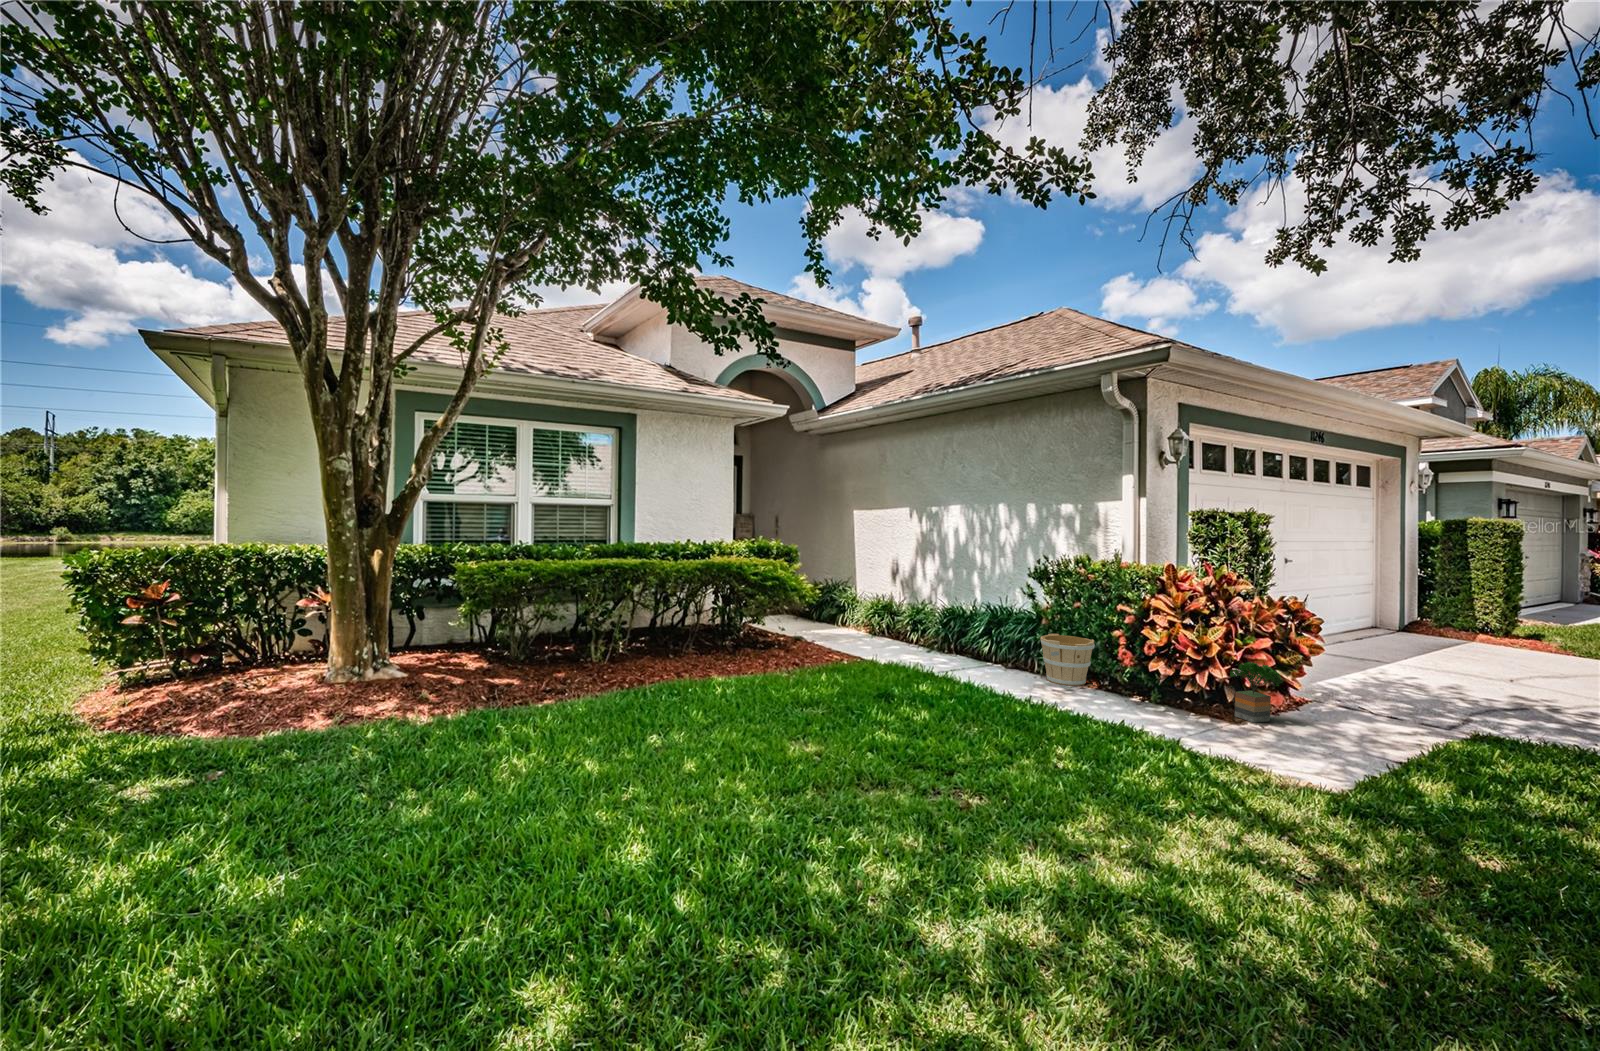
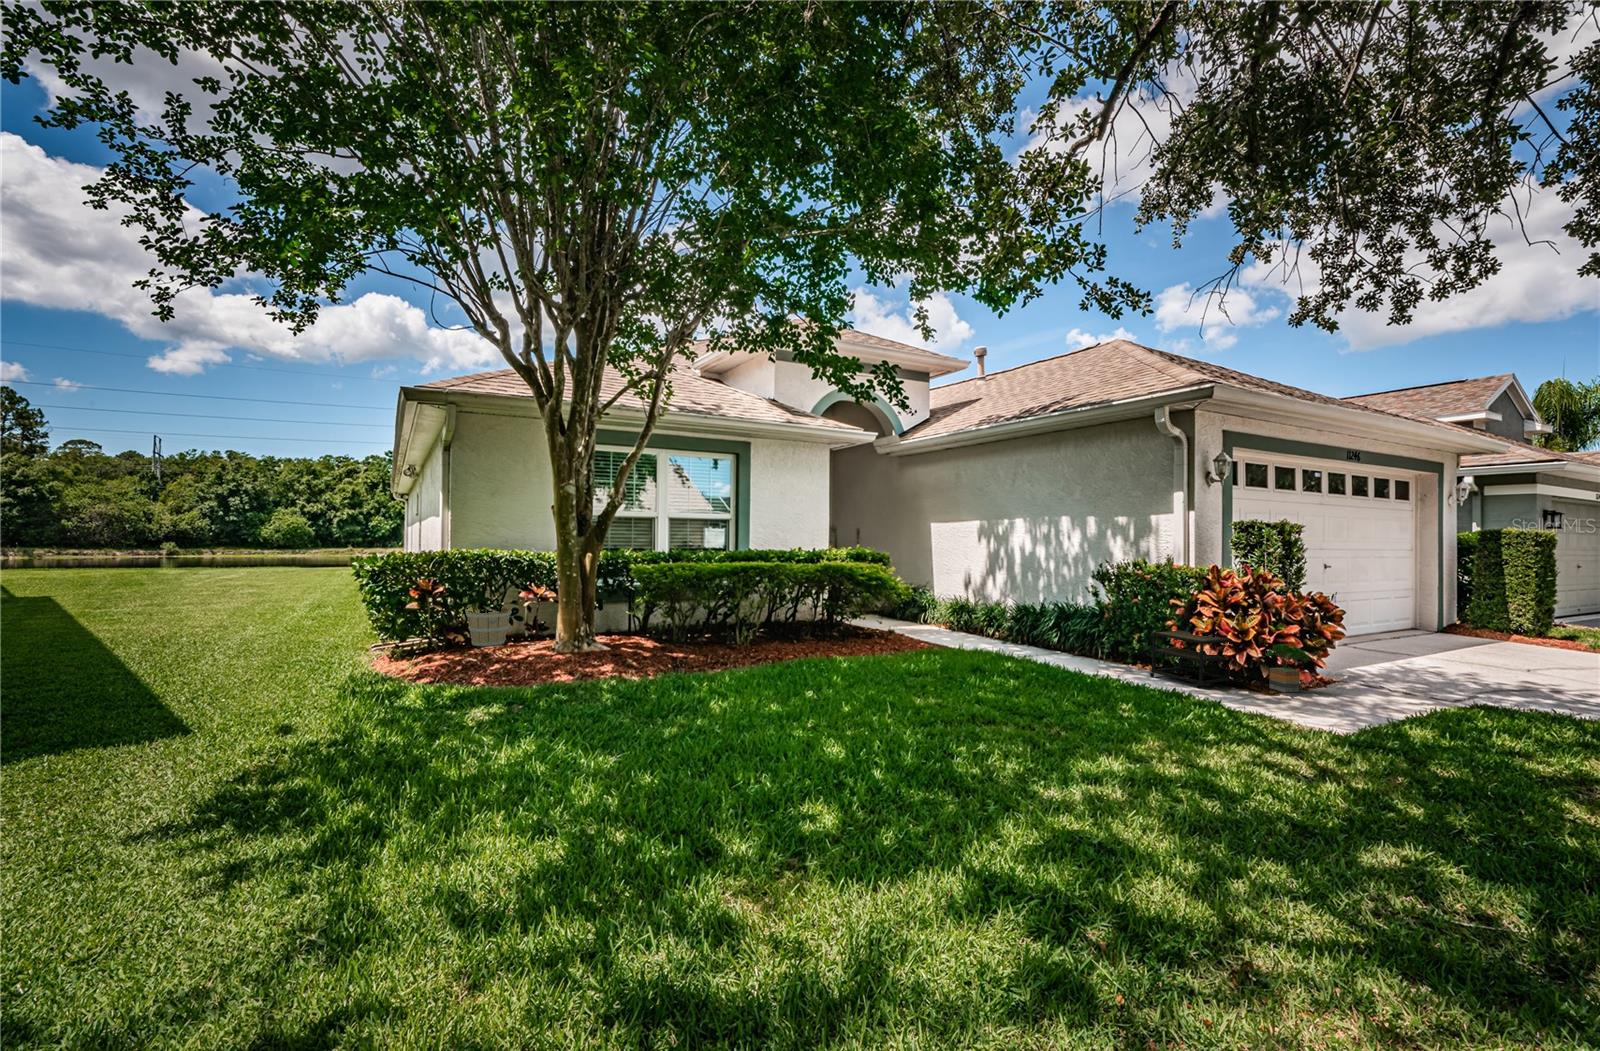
wooden bucket: present [1041,634,1095,686] -> present [466,607,512,647]
side table: none [1094,644,1190,719] -> present [1150,630,1231,689]

